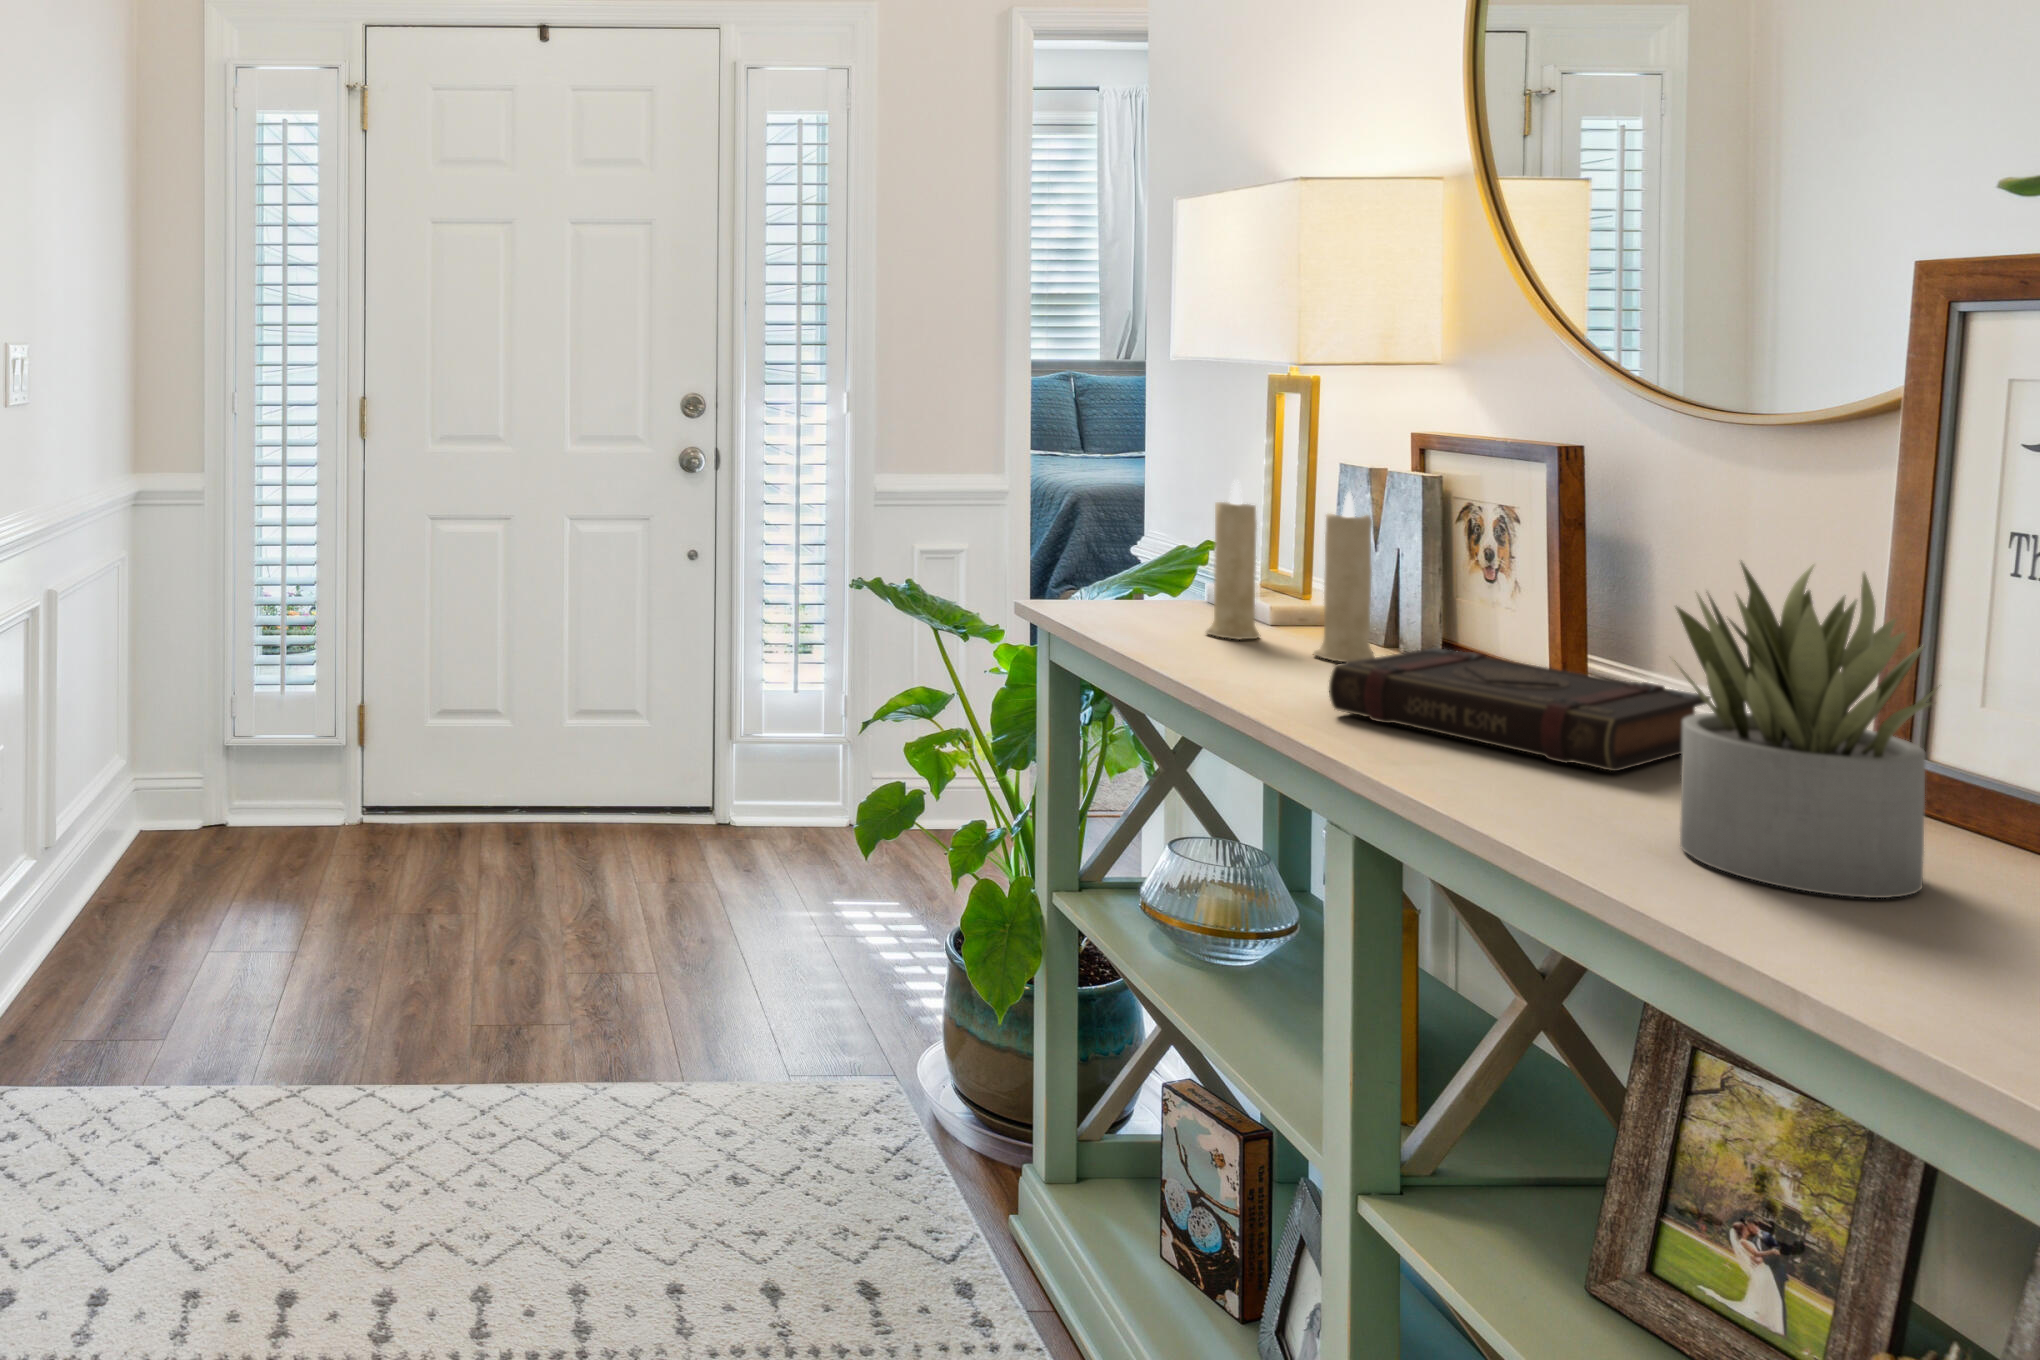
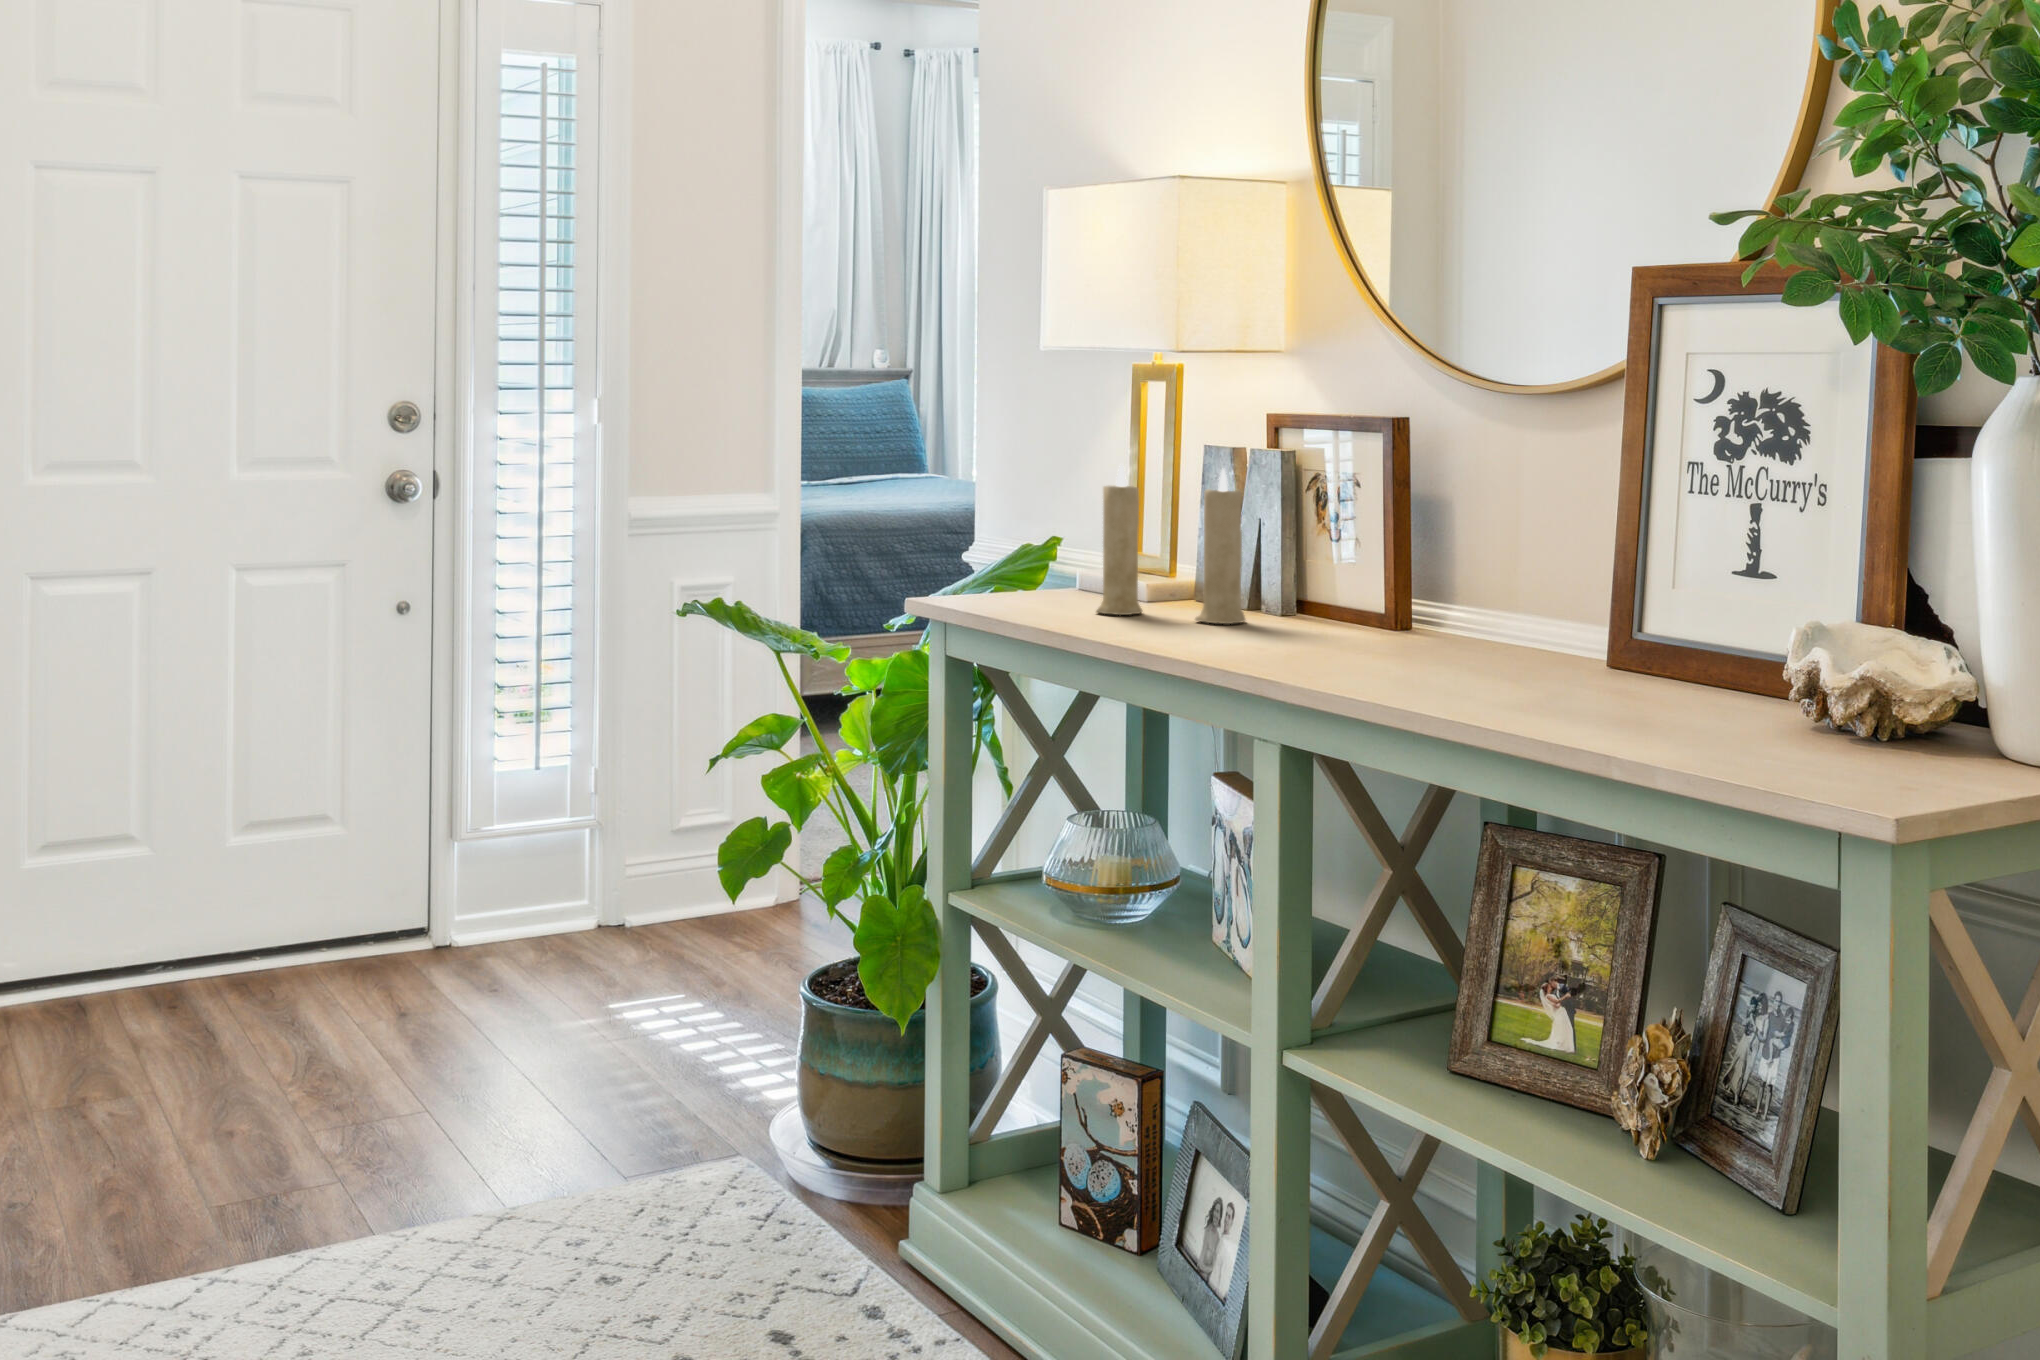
succulent plant: present [1676,562,1940,898] -> none [1503,487,1662,719]
book: present [1329,648,1711,771] -> none [1237,598,1505,671]

